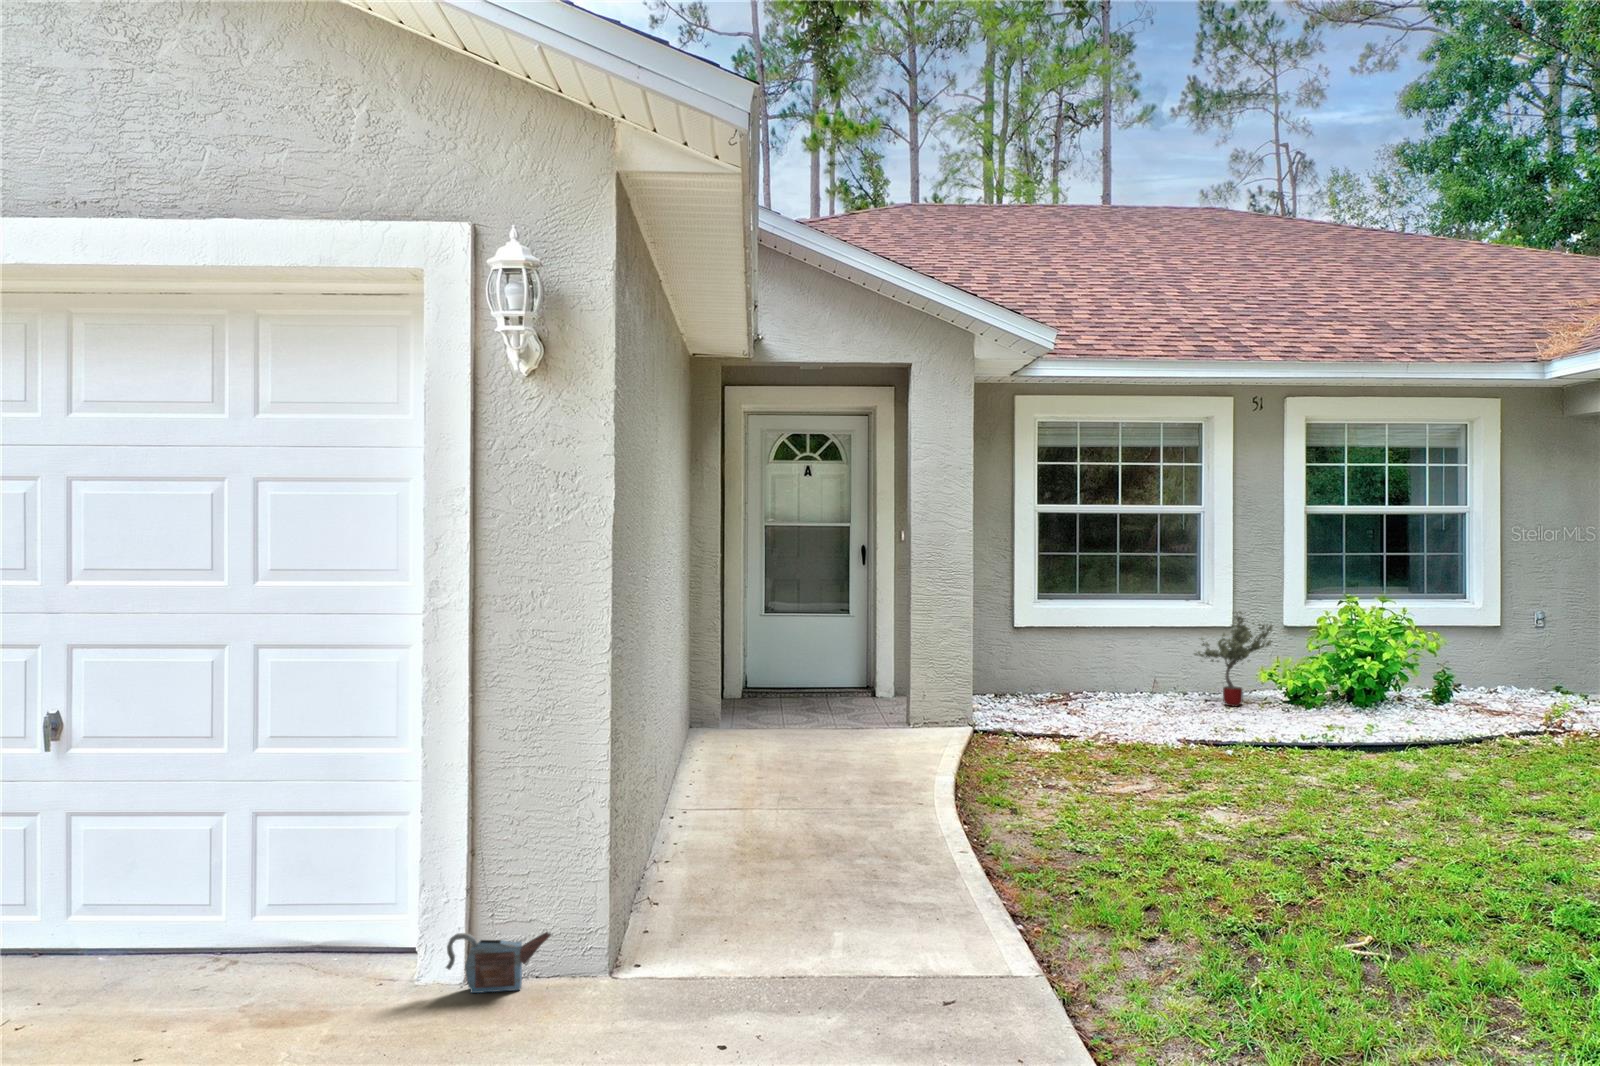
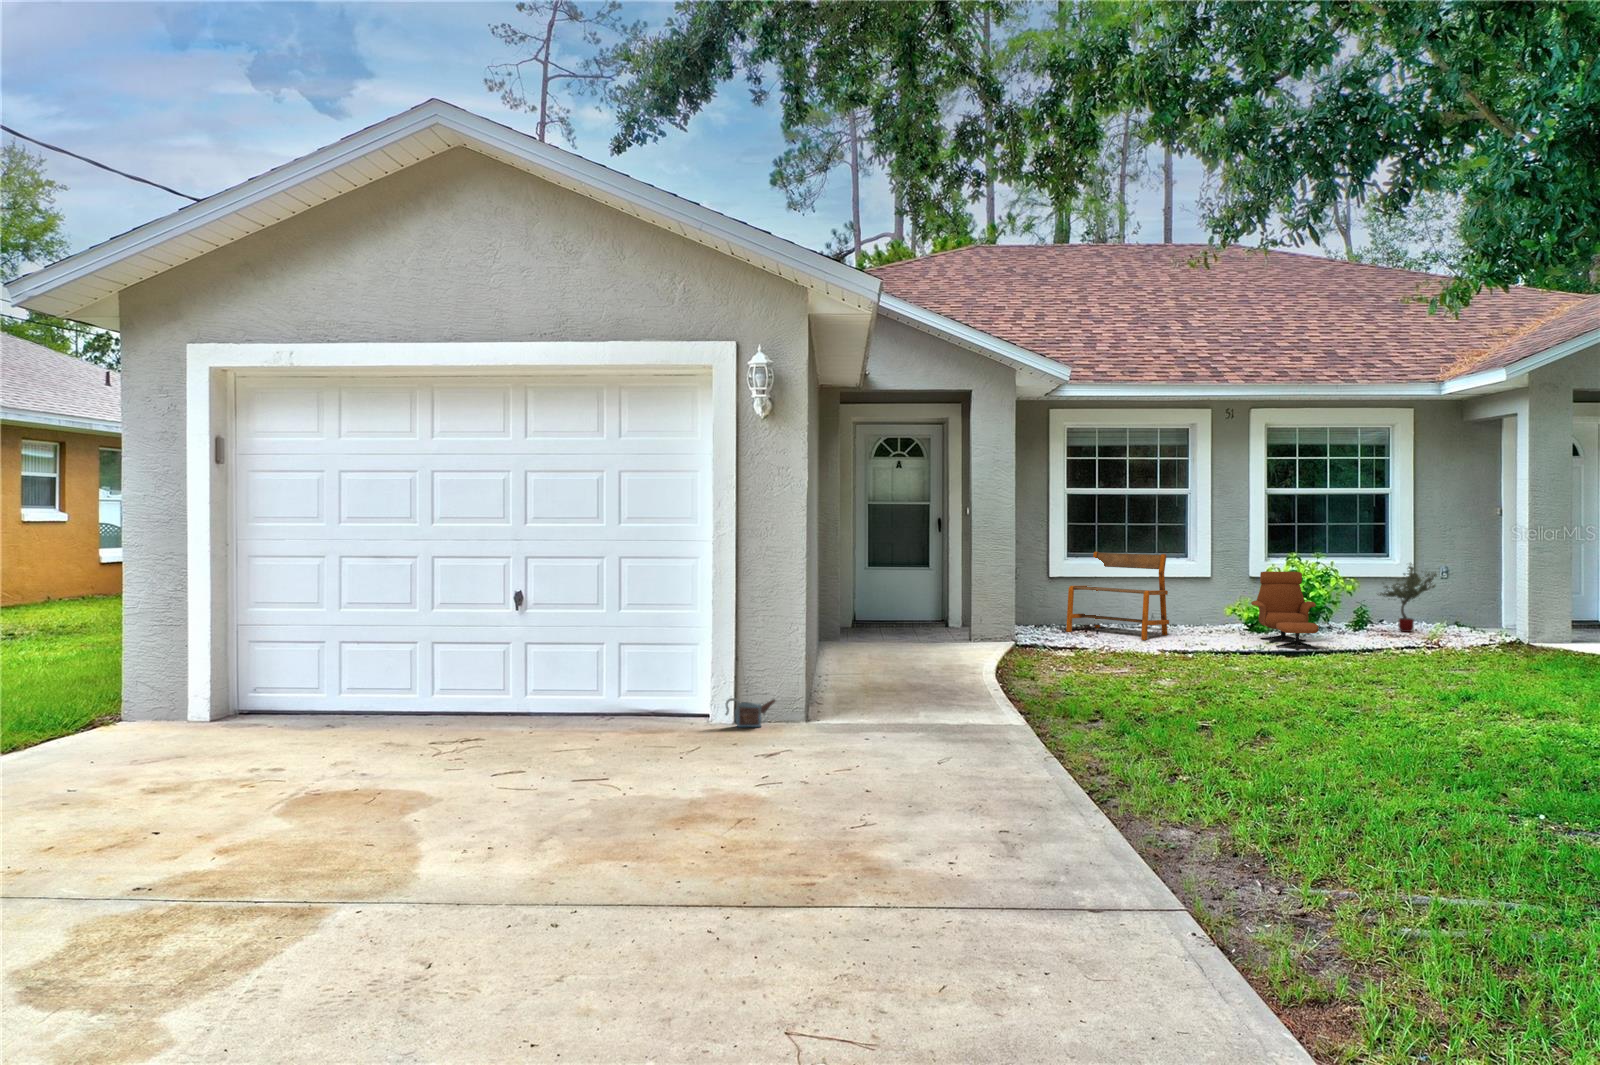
bench: none [1040,594,1183,722] -> present [1066,552,1169,640]
potted tree: present [1194,611,1272,706] -> present [1377,564,1437,632]
lounge chair: none [1298,623,1403,739] -> present [1251,571,1319,650]

